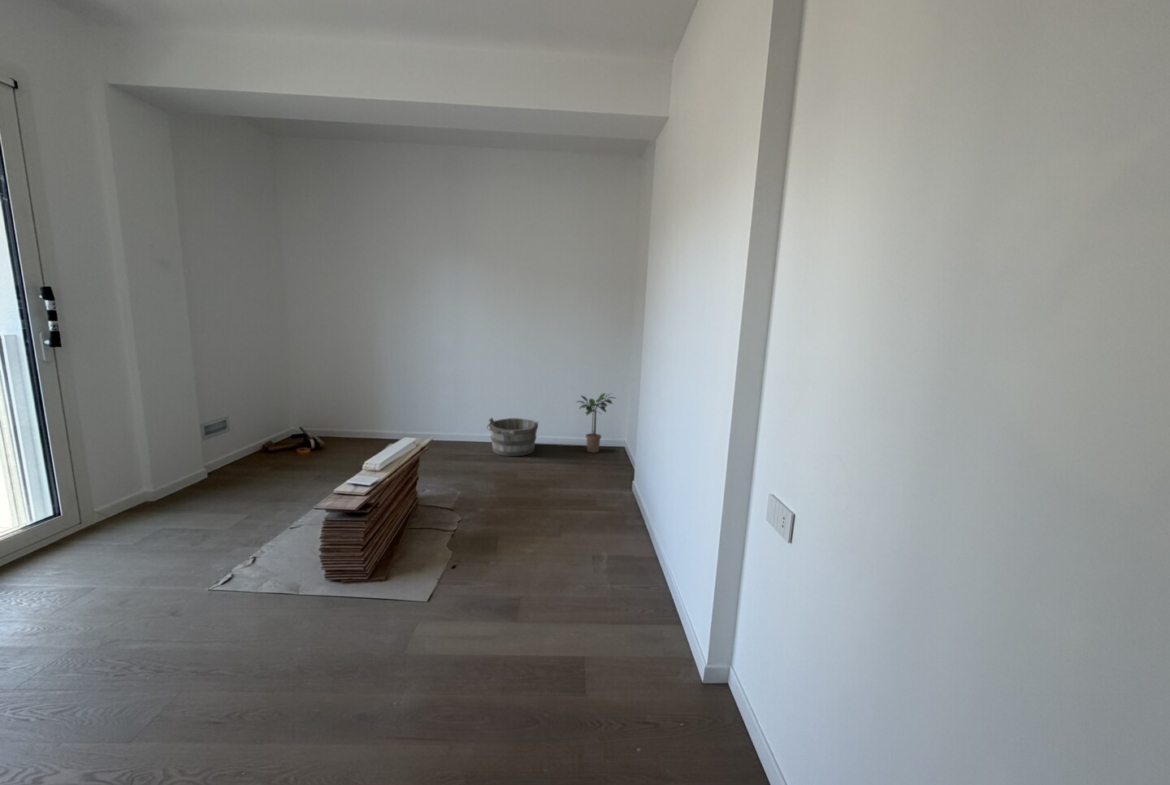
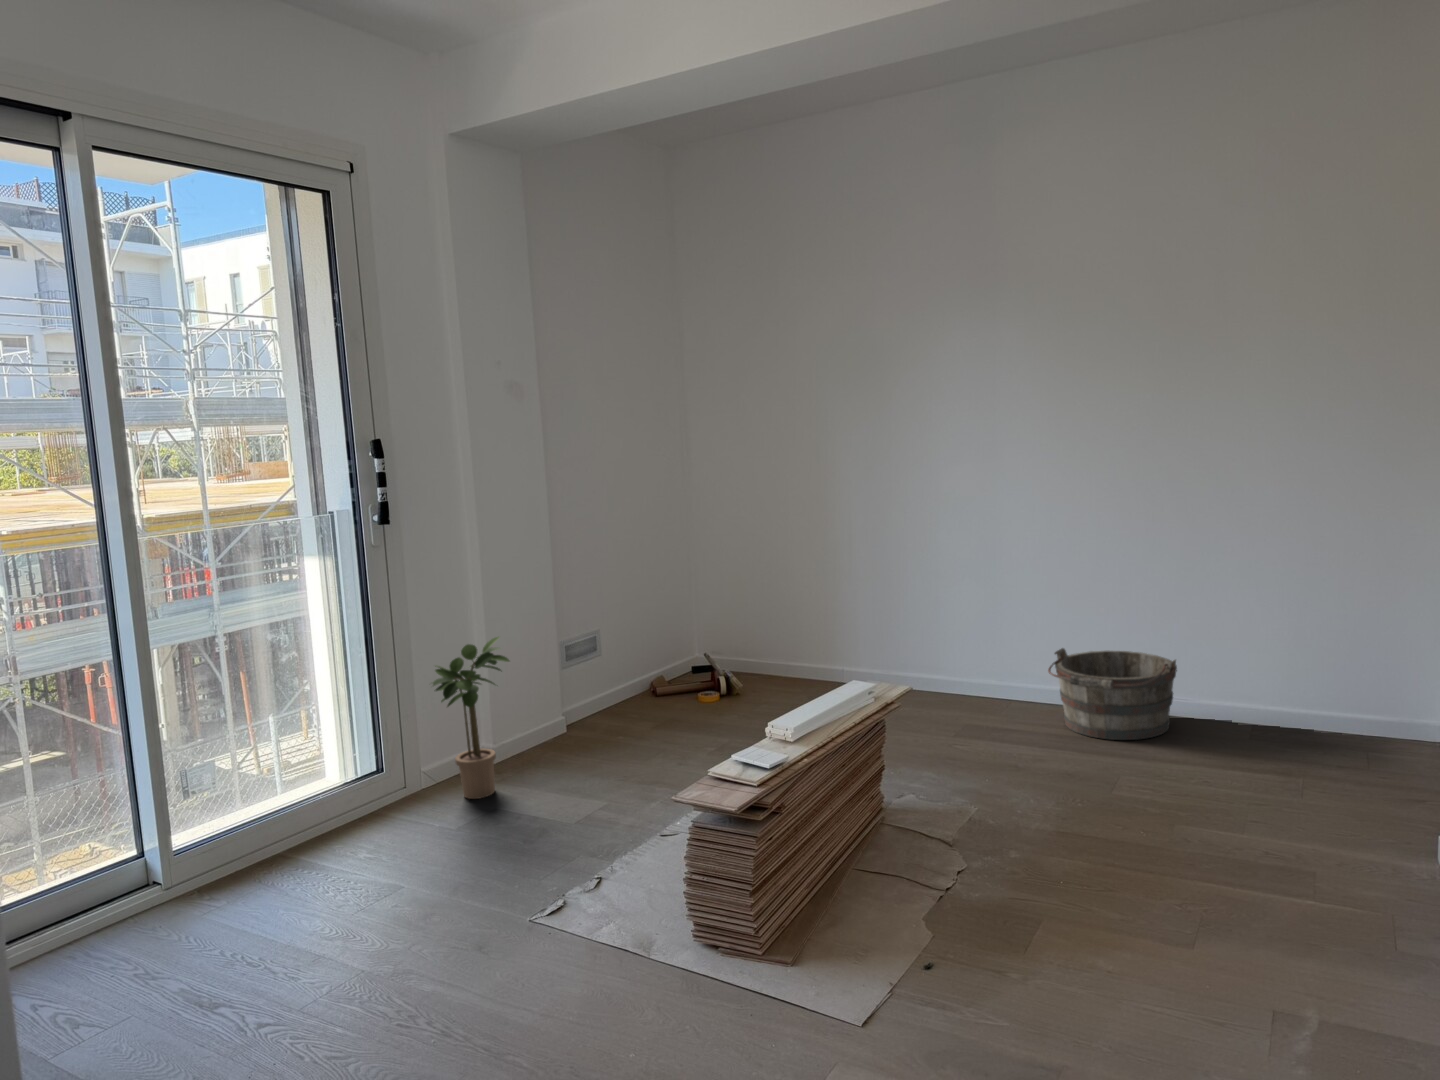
potted plant: present [578,393,613,452] -> present [433,637,509,799]

